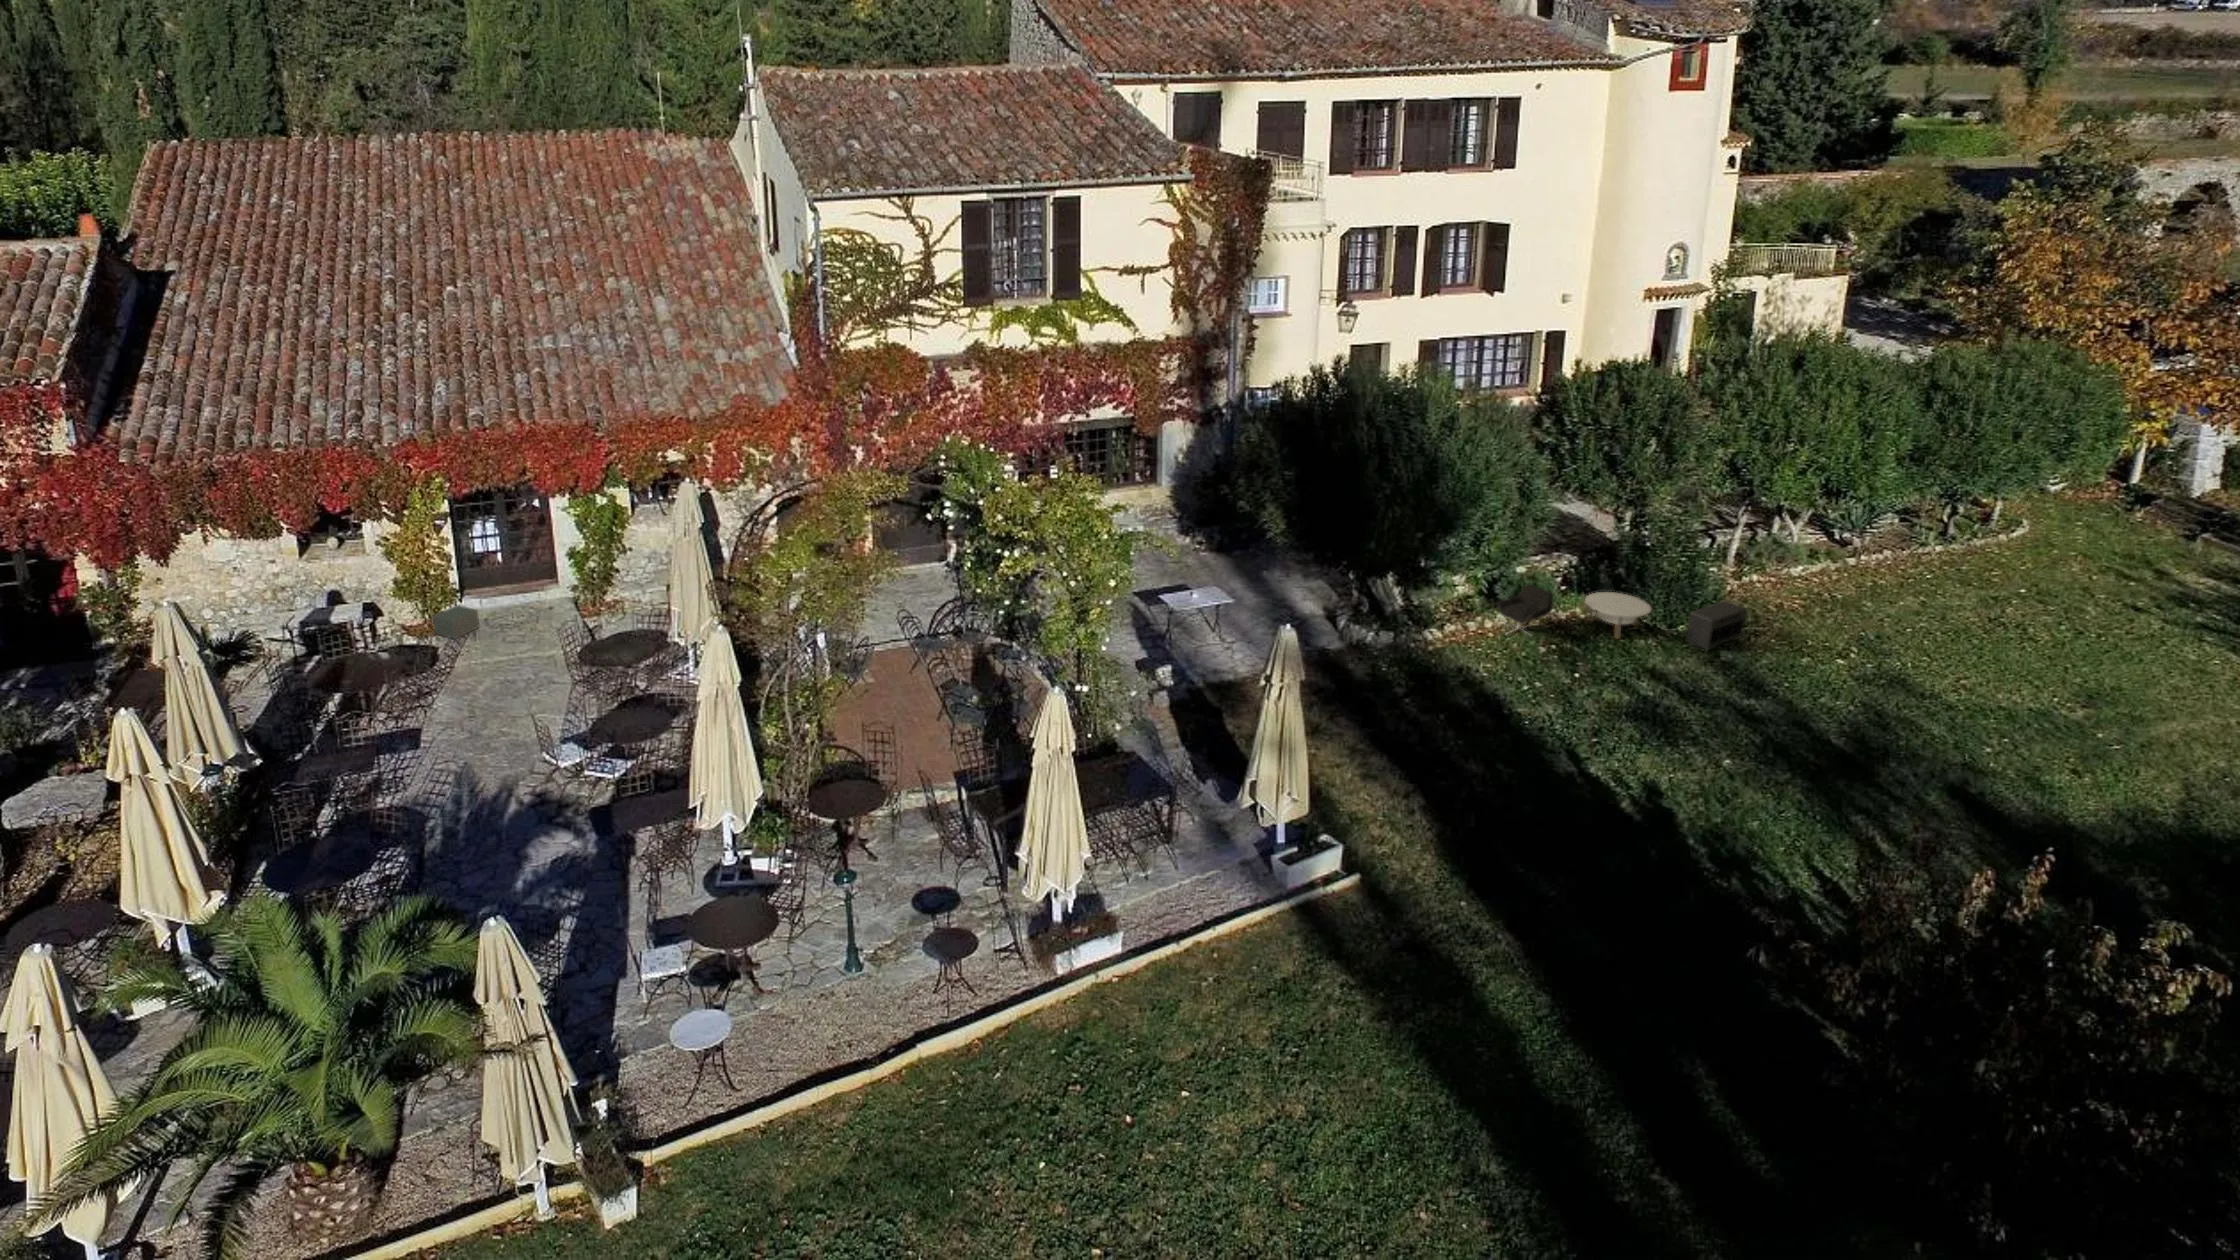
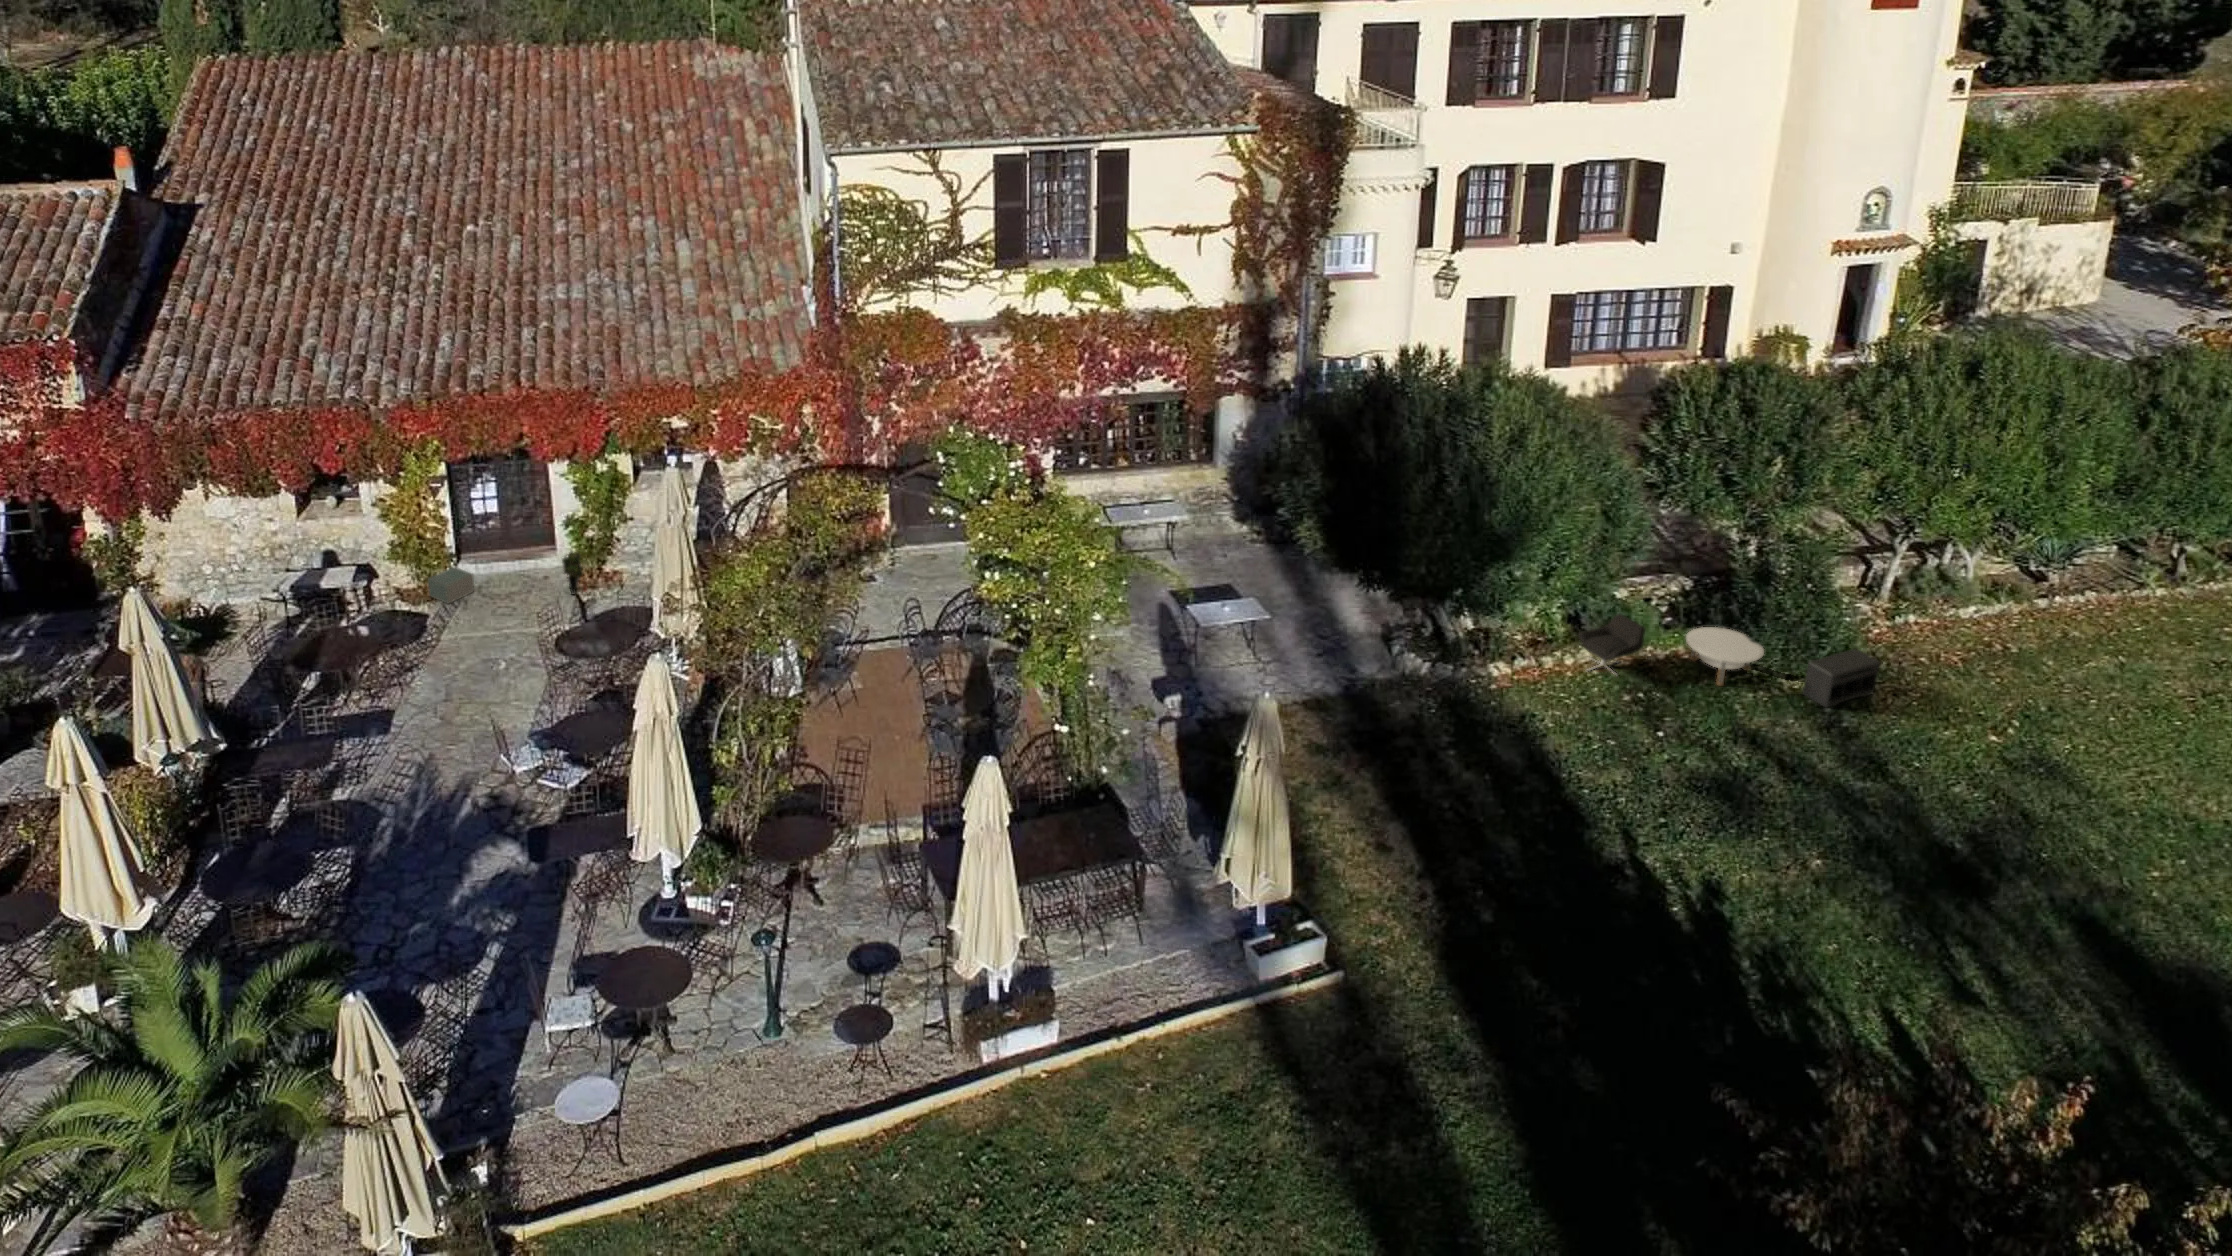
potted plant: none [565,582,589,625] -> present [562,551,583,595]

